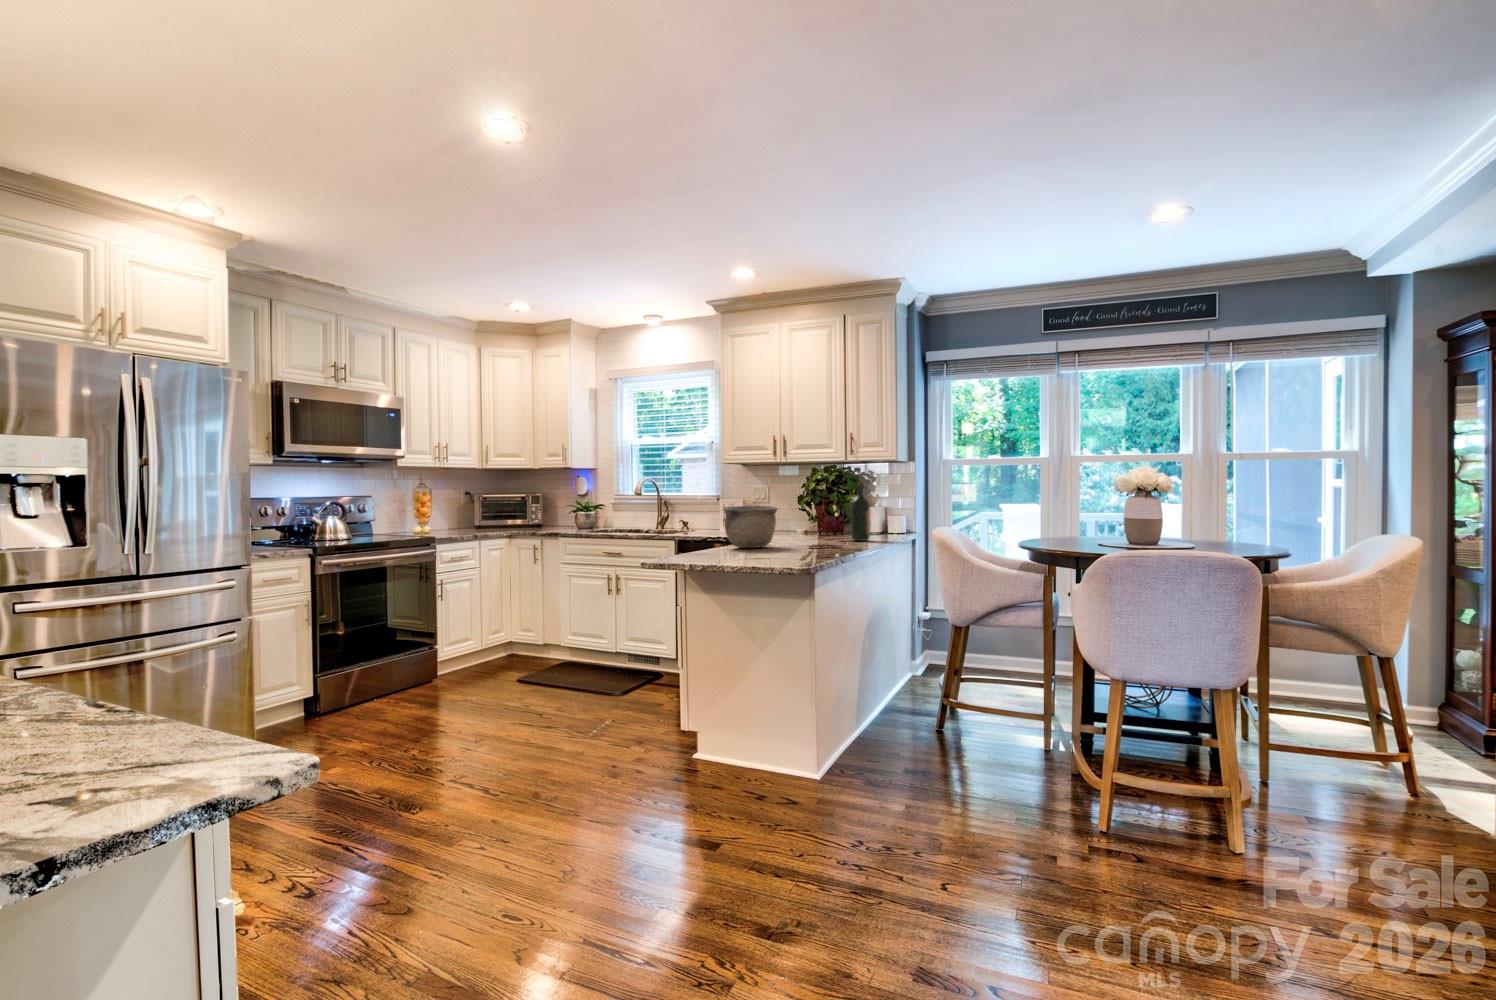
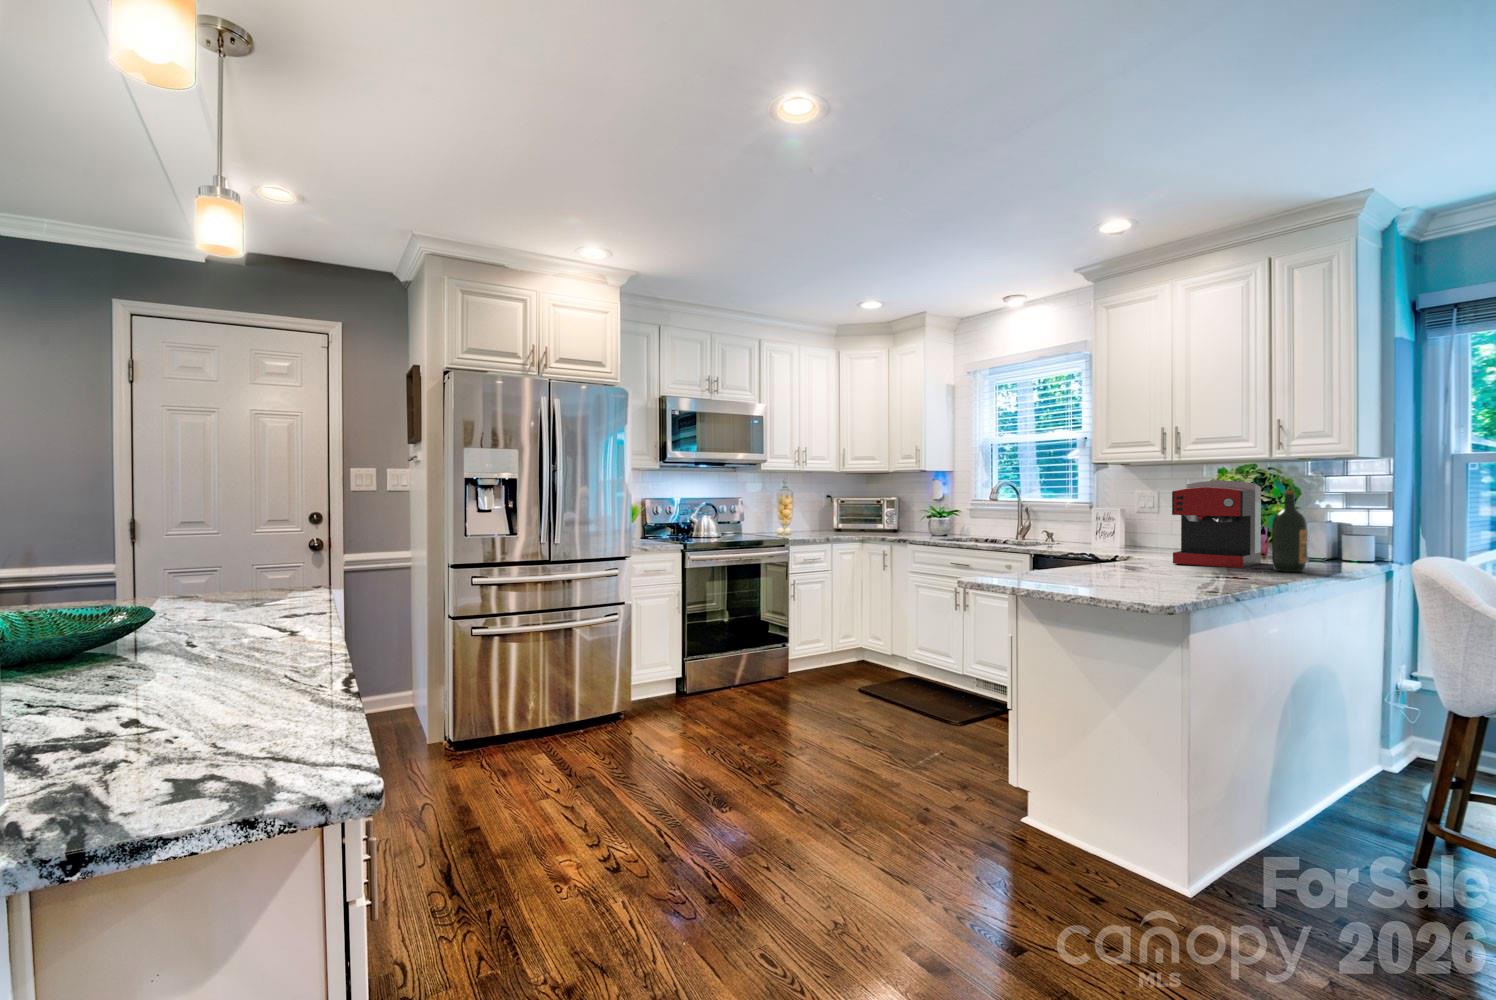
coffee maker: none [785,476,840,541] -> present [1172,480,1261,568]
bowl: present [723,505,778,548] -> none [1073,519,1152,573]

